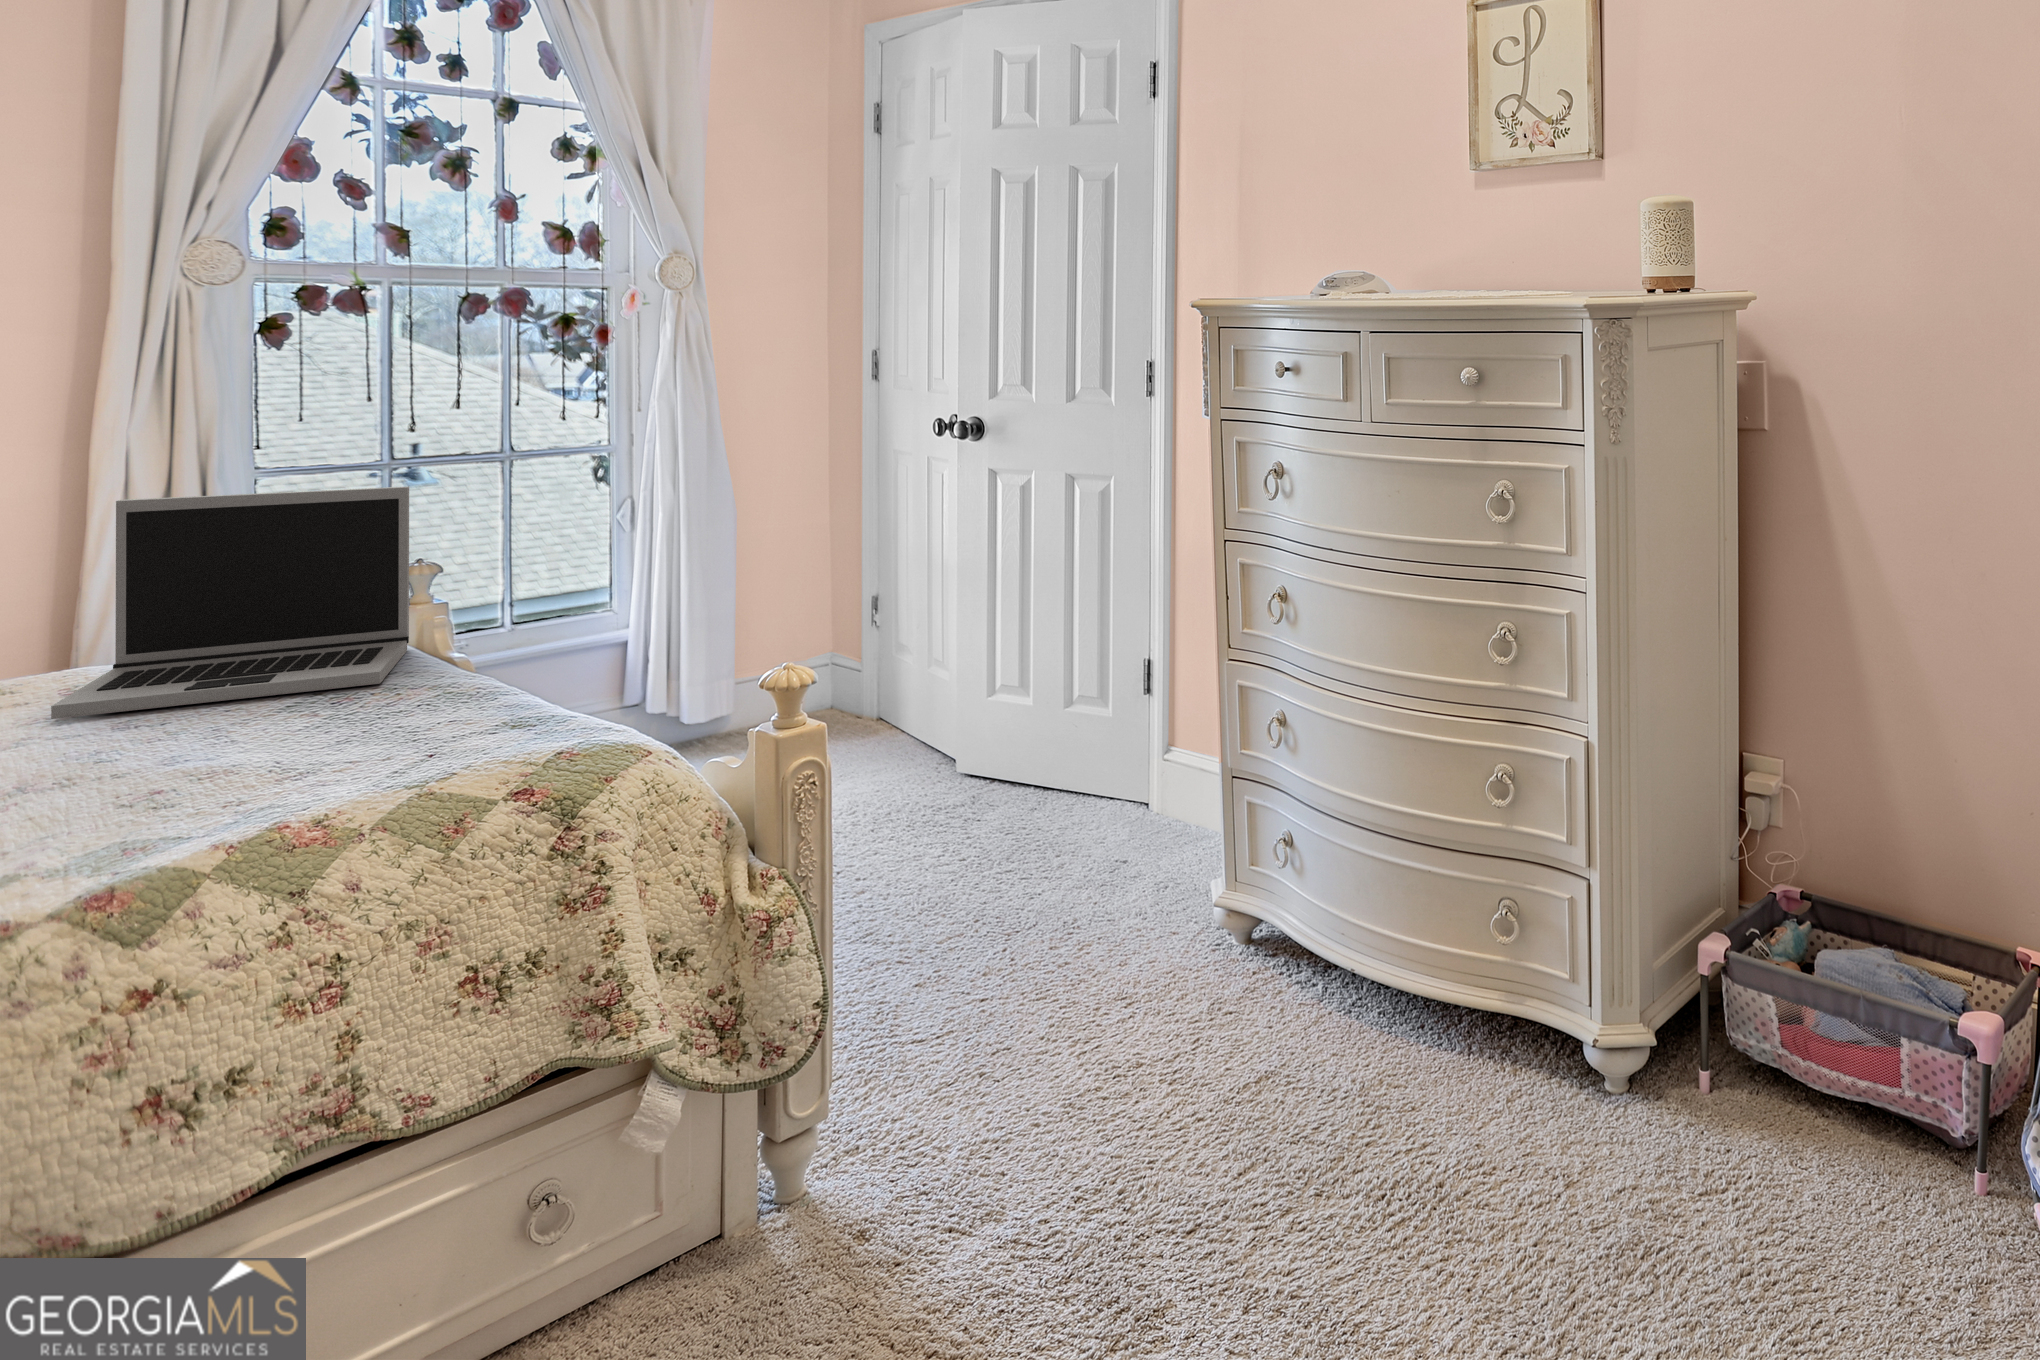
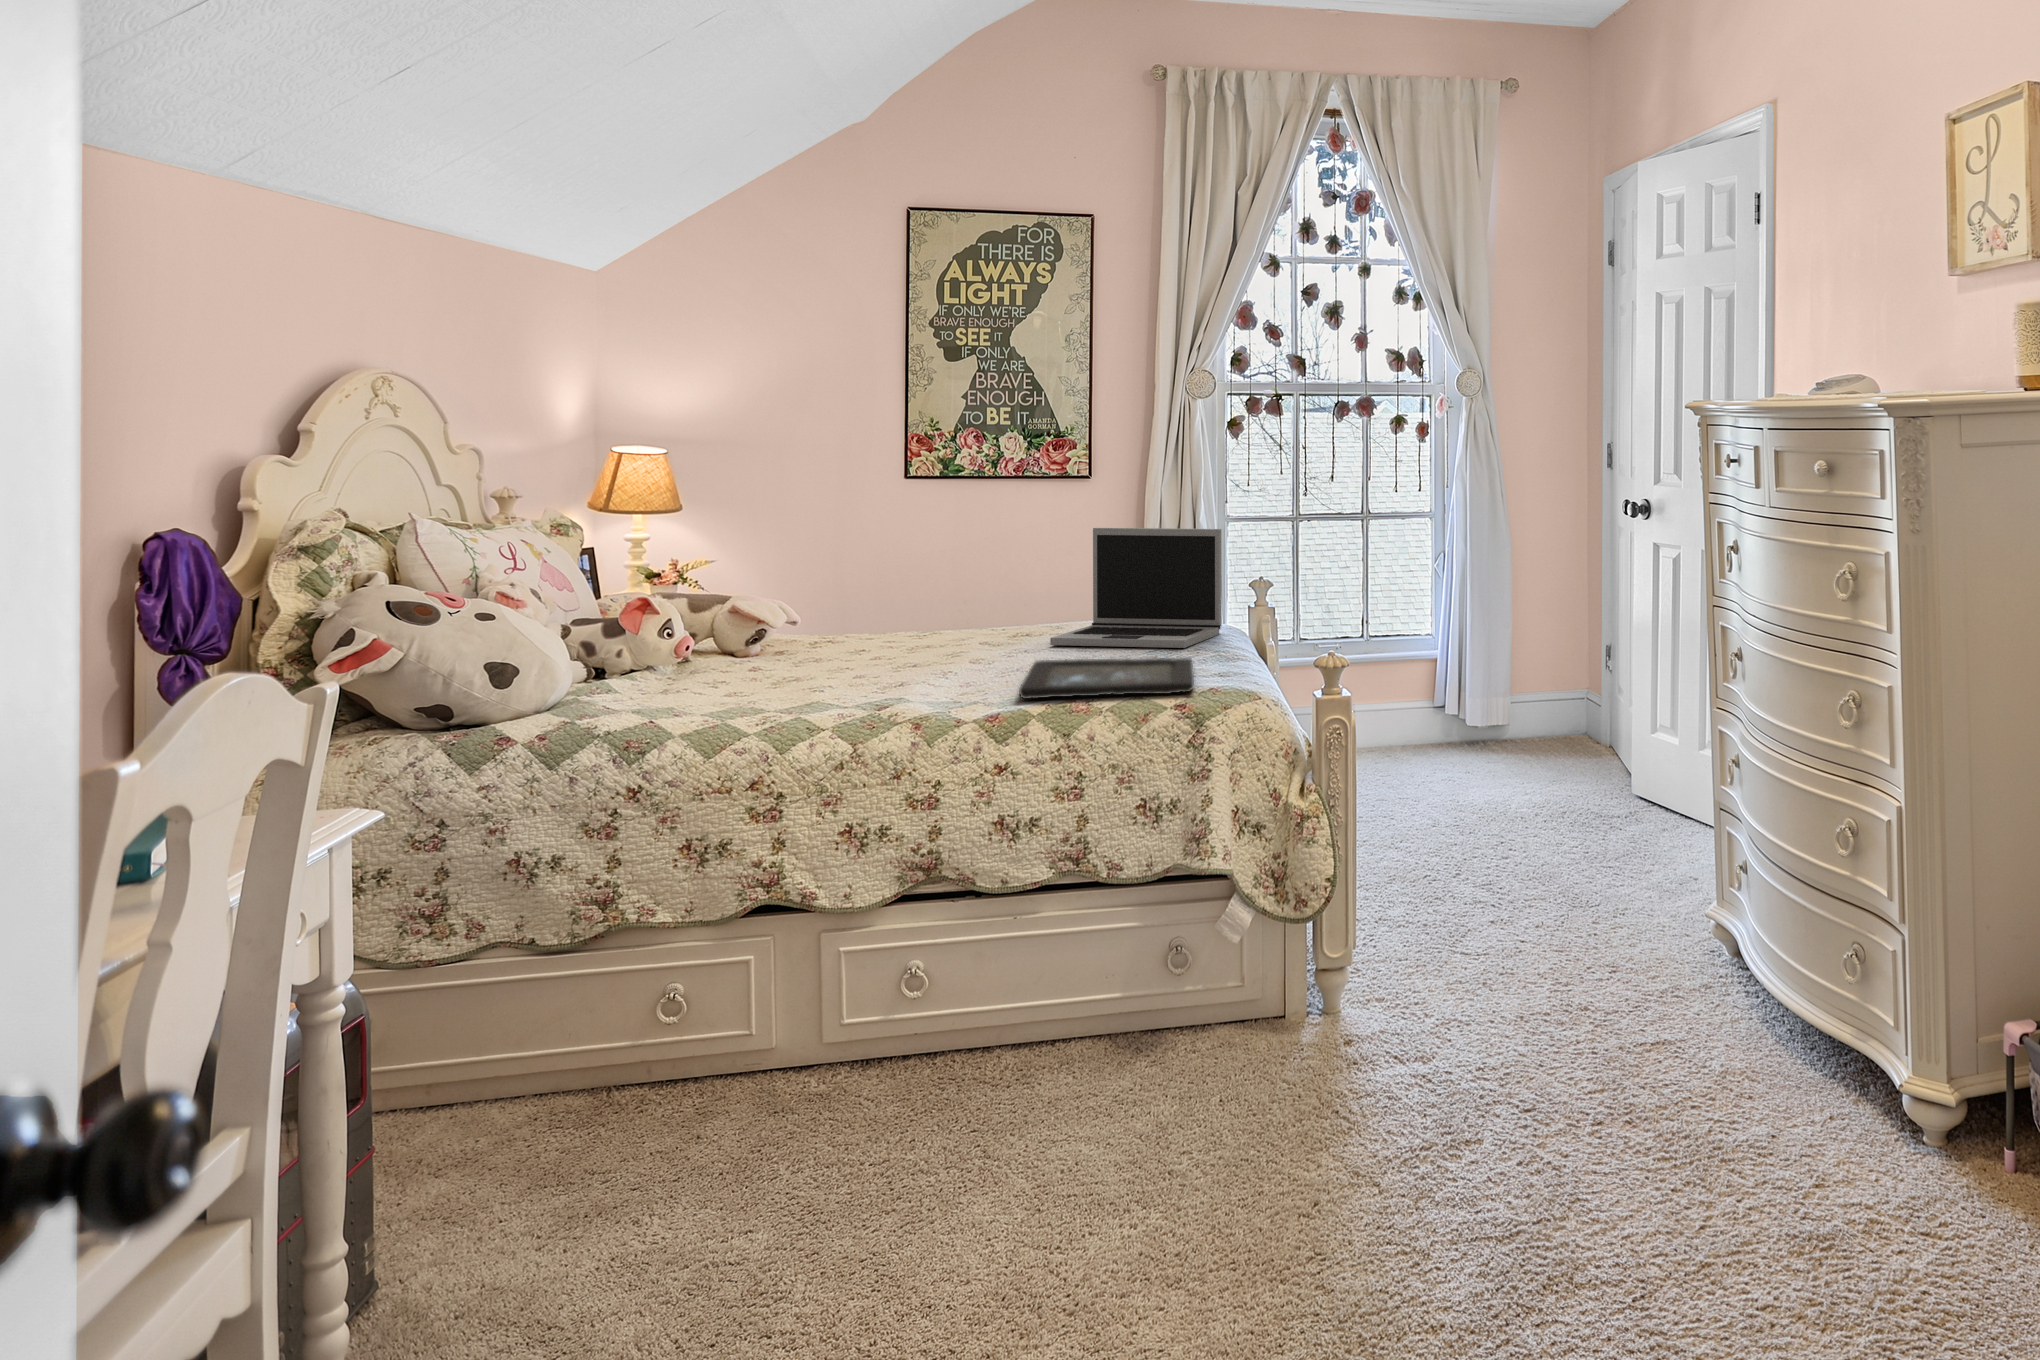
tray: none [89,701,541,843] -> present [1019,658,1194,699]

